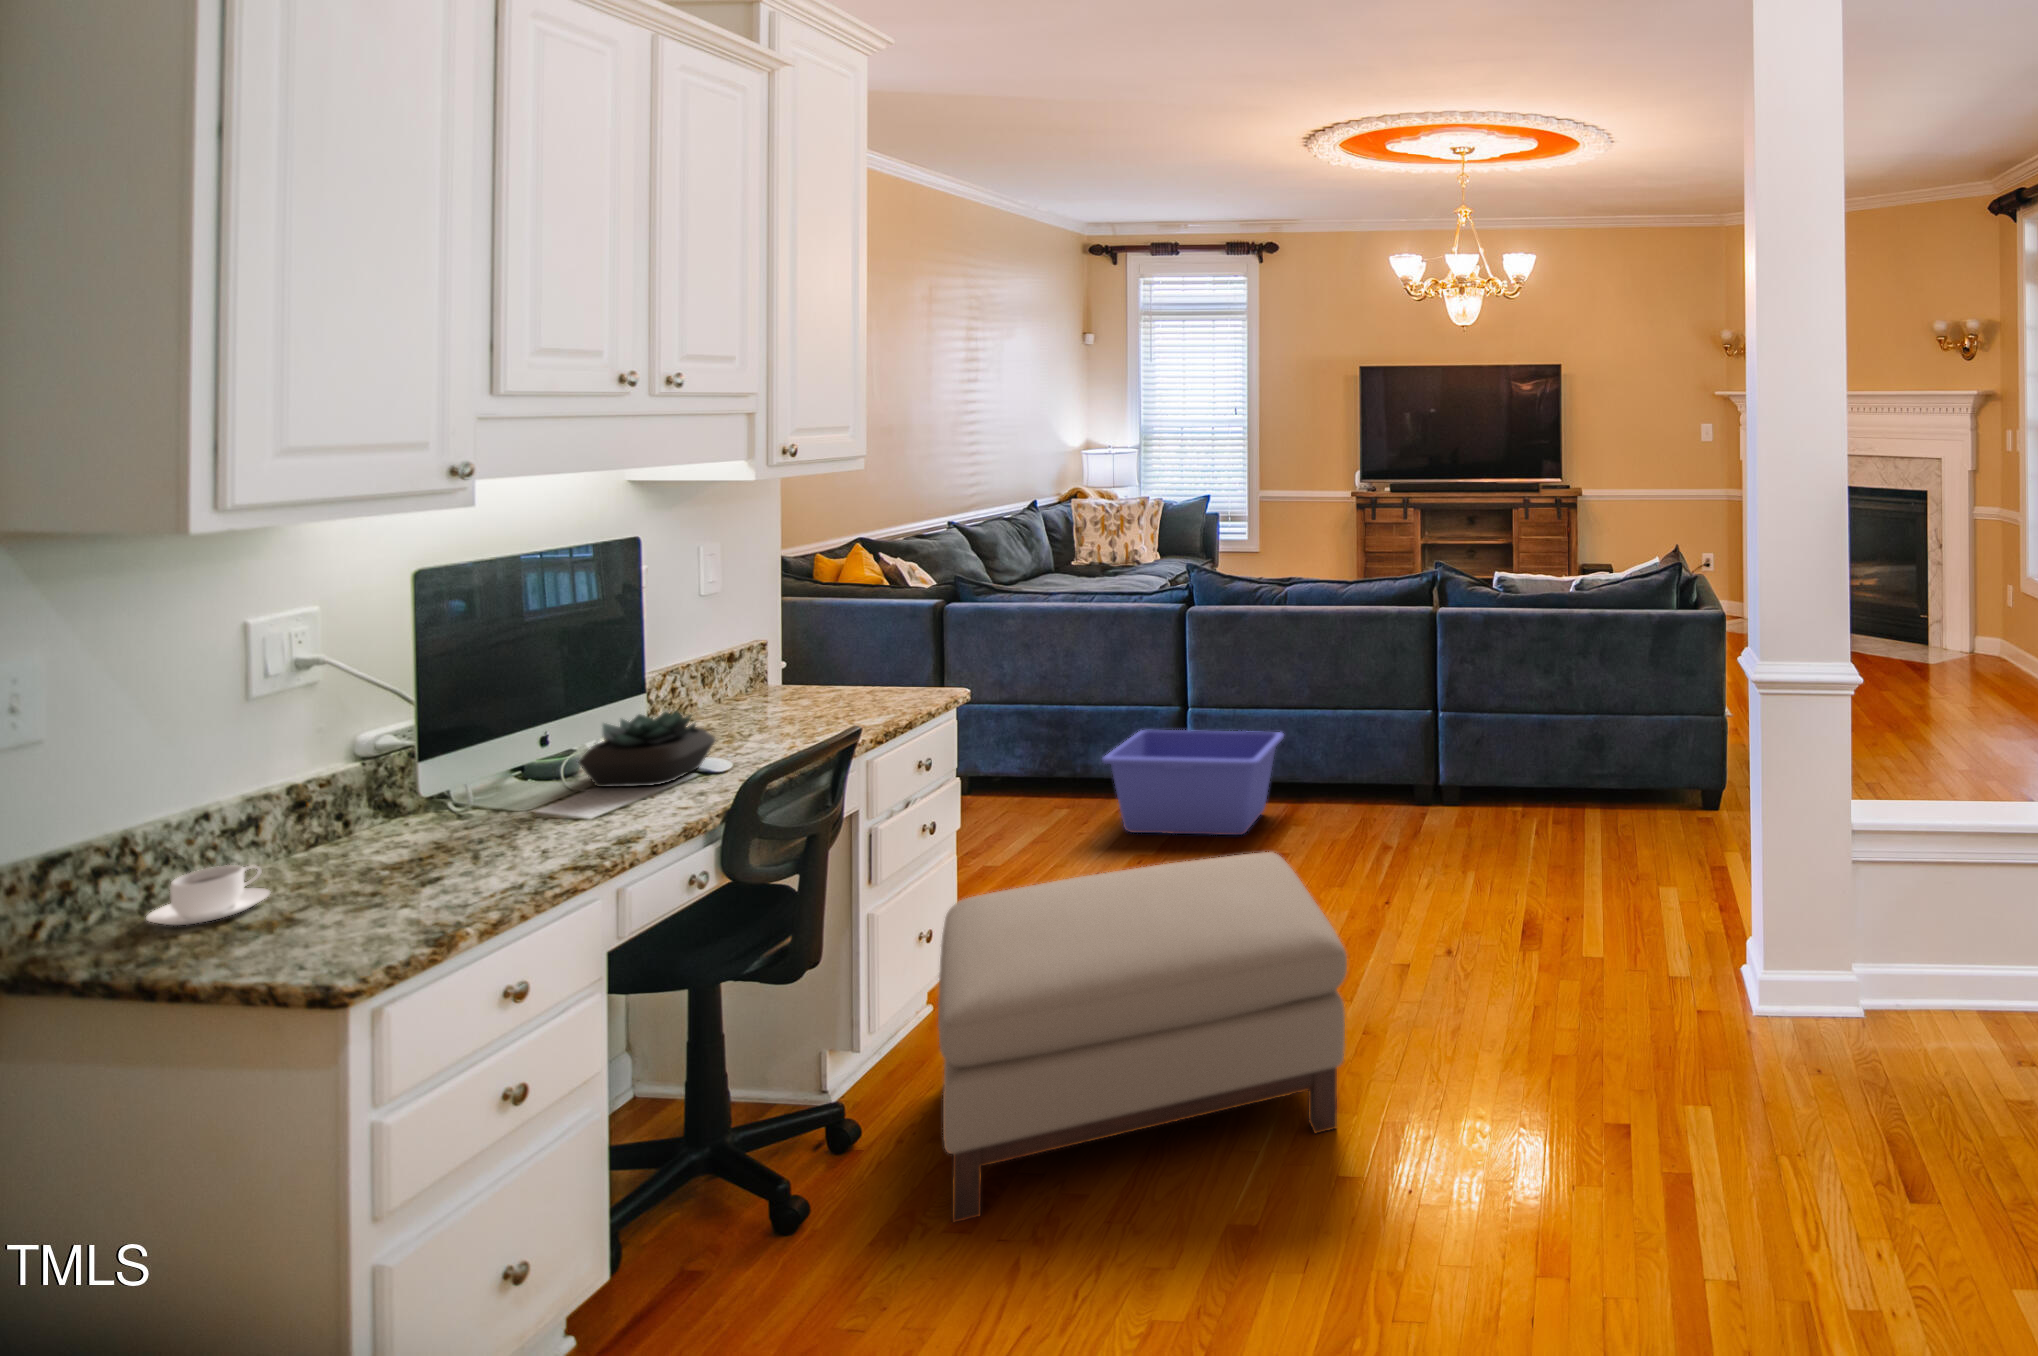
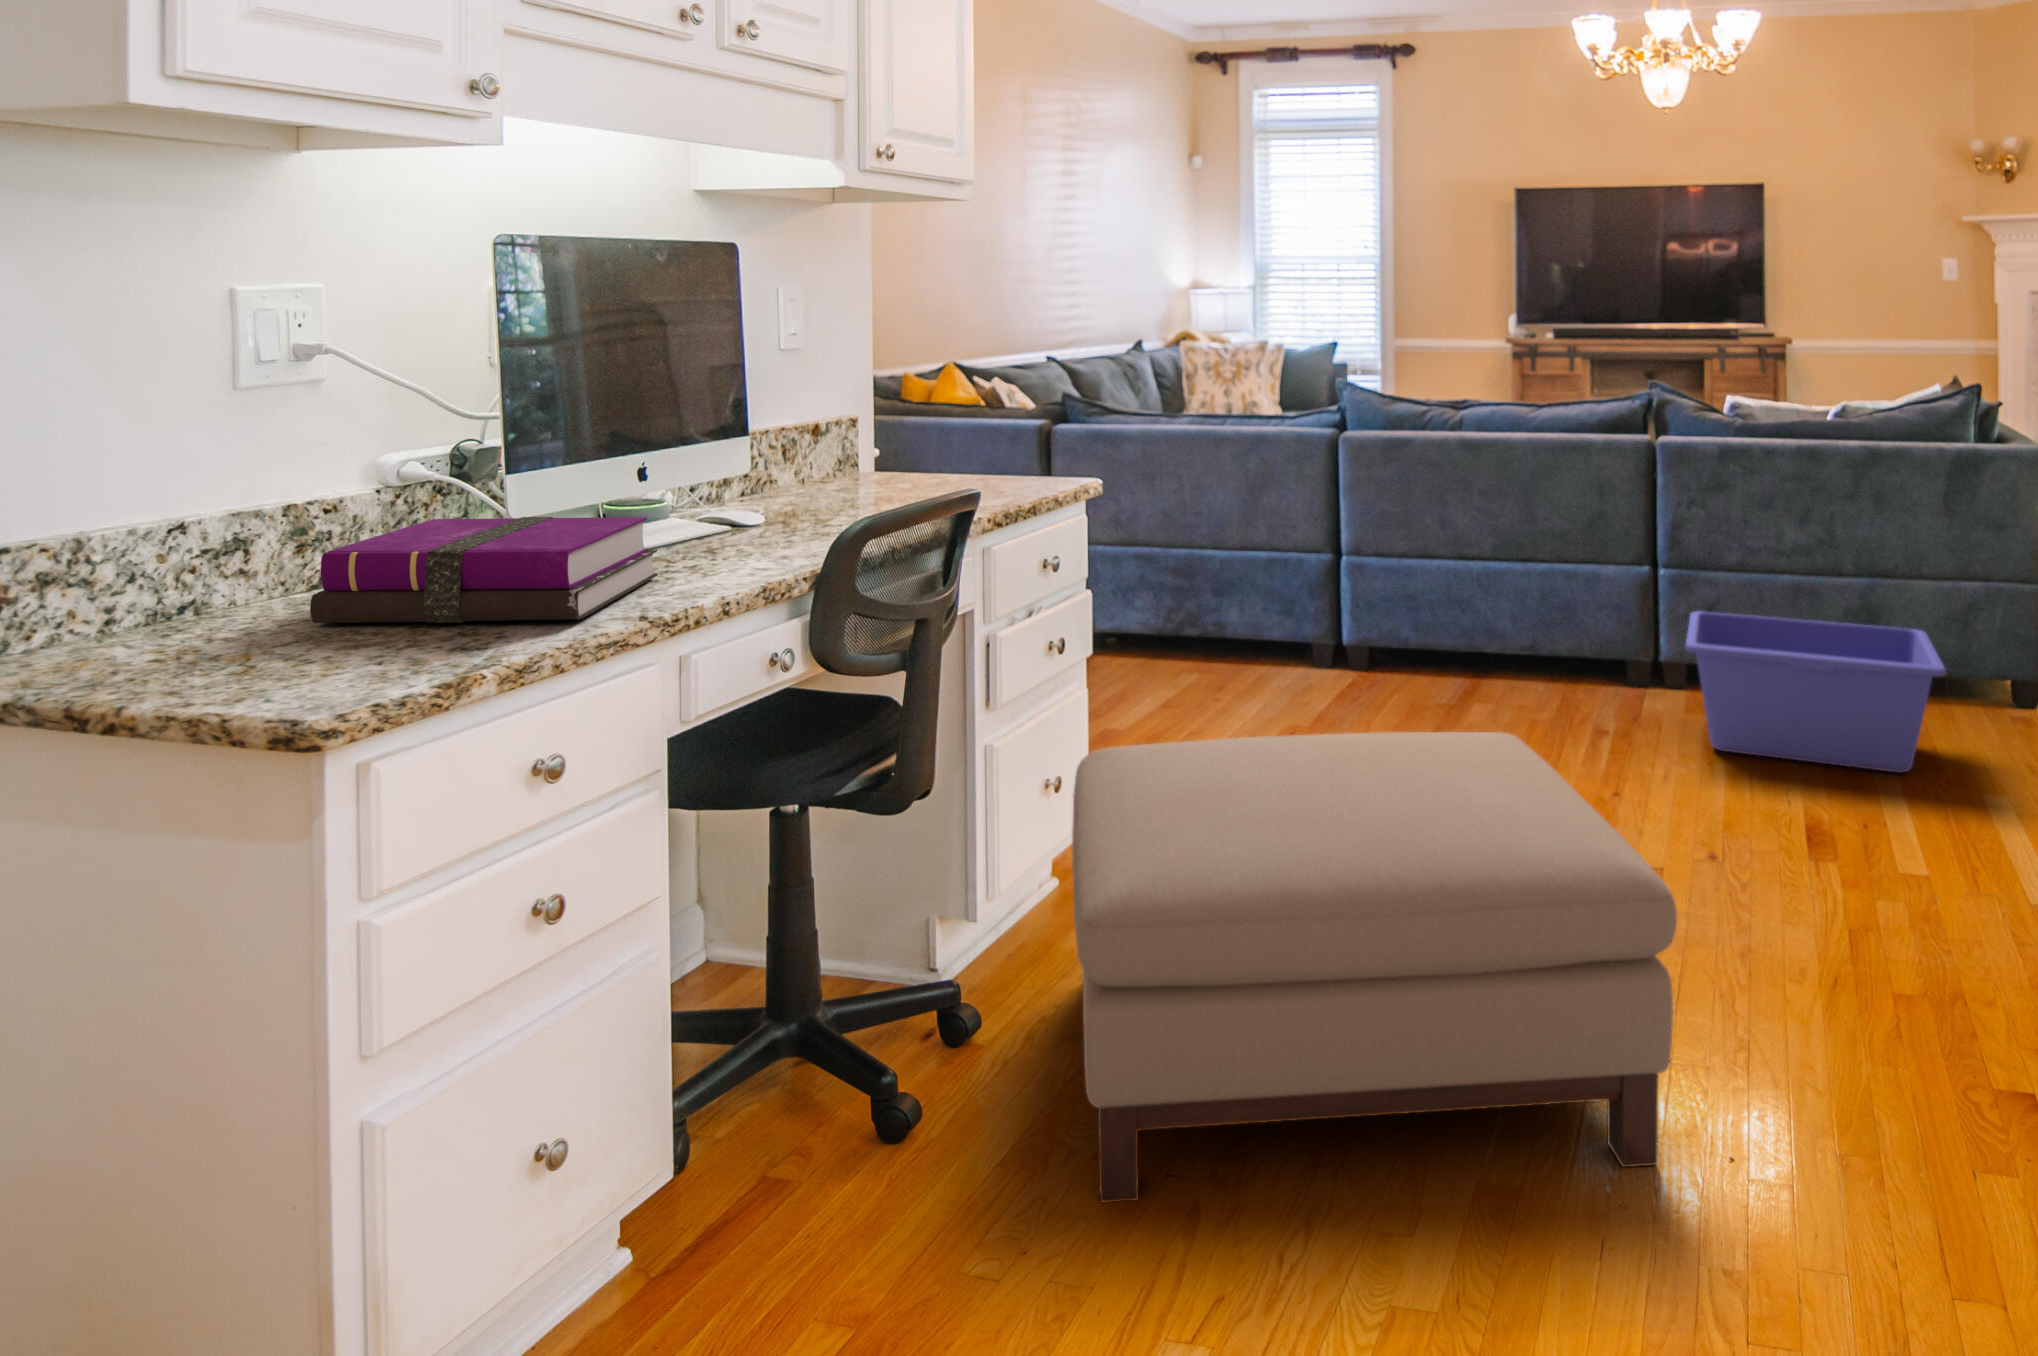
succulent plant: present [579,711,715,787] -> none [626,462,790,551]
storage bin: present [1102,730,1284,835] -> present [1685,611,1946,772]
notebook: none [339,770,616,880] -> present [310,517,658,623]
coffee cup: present [146,865,270,925] -> none [75,587,227,657]

